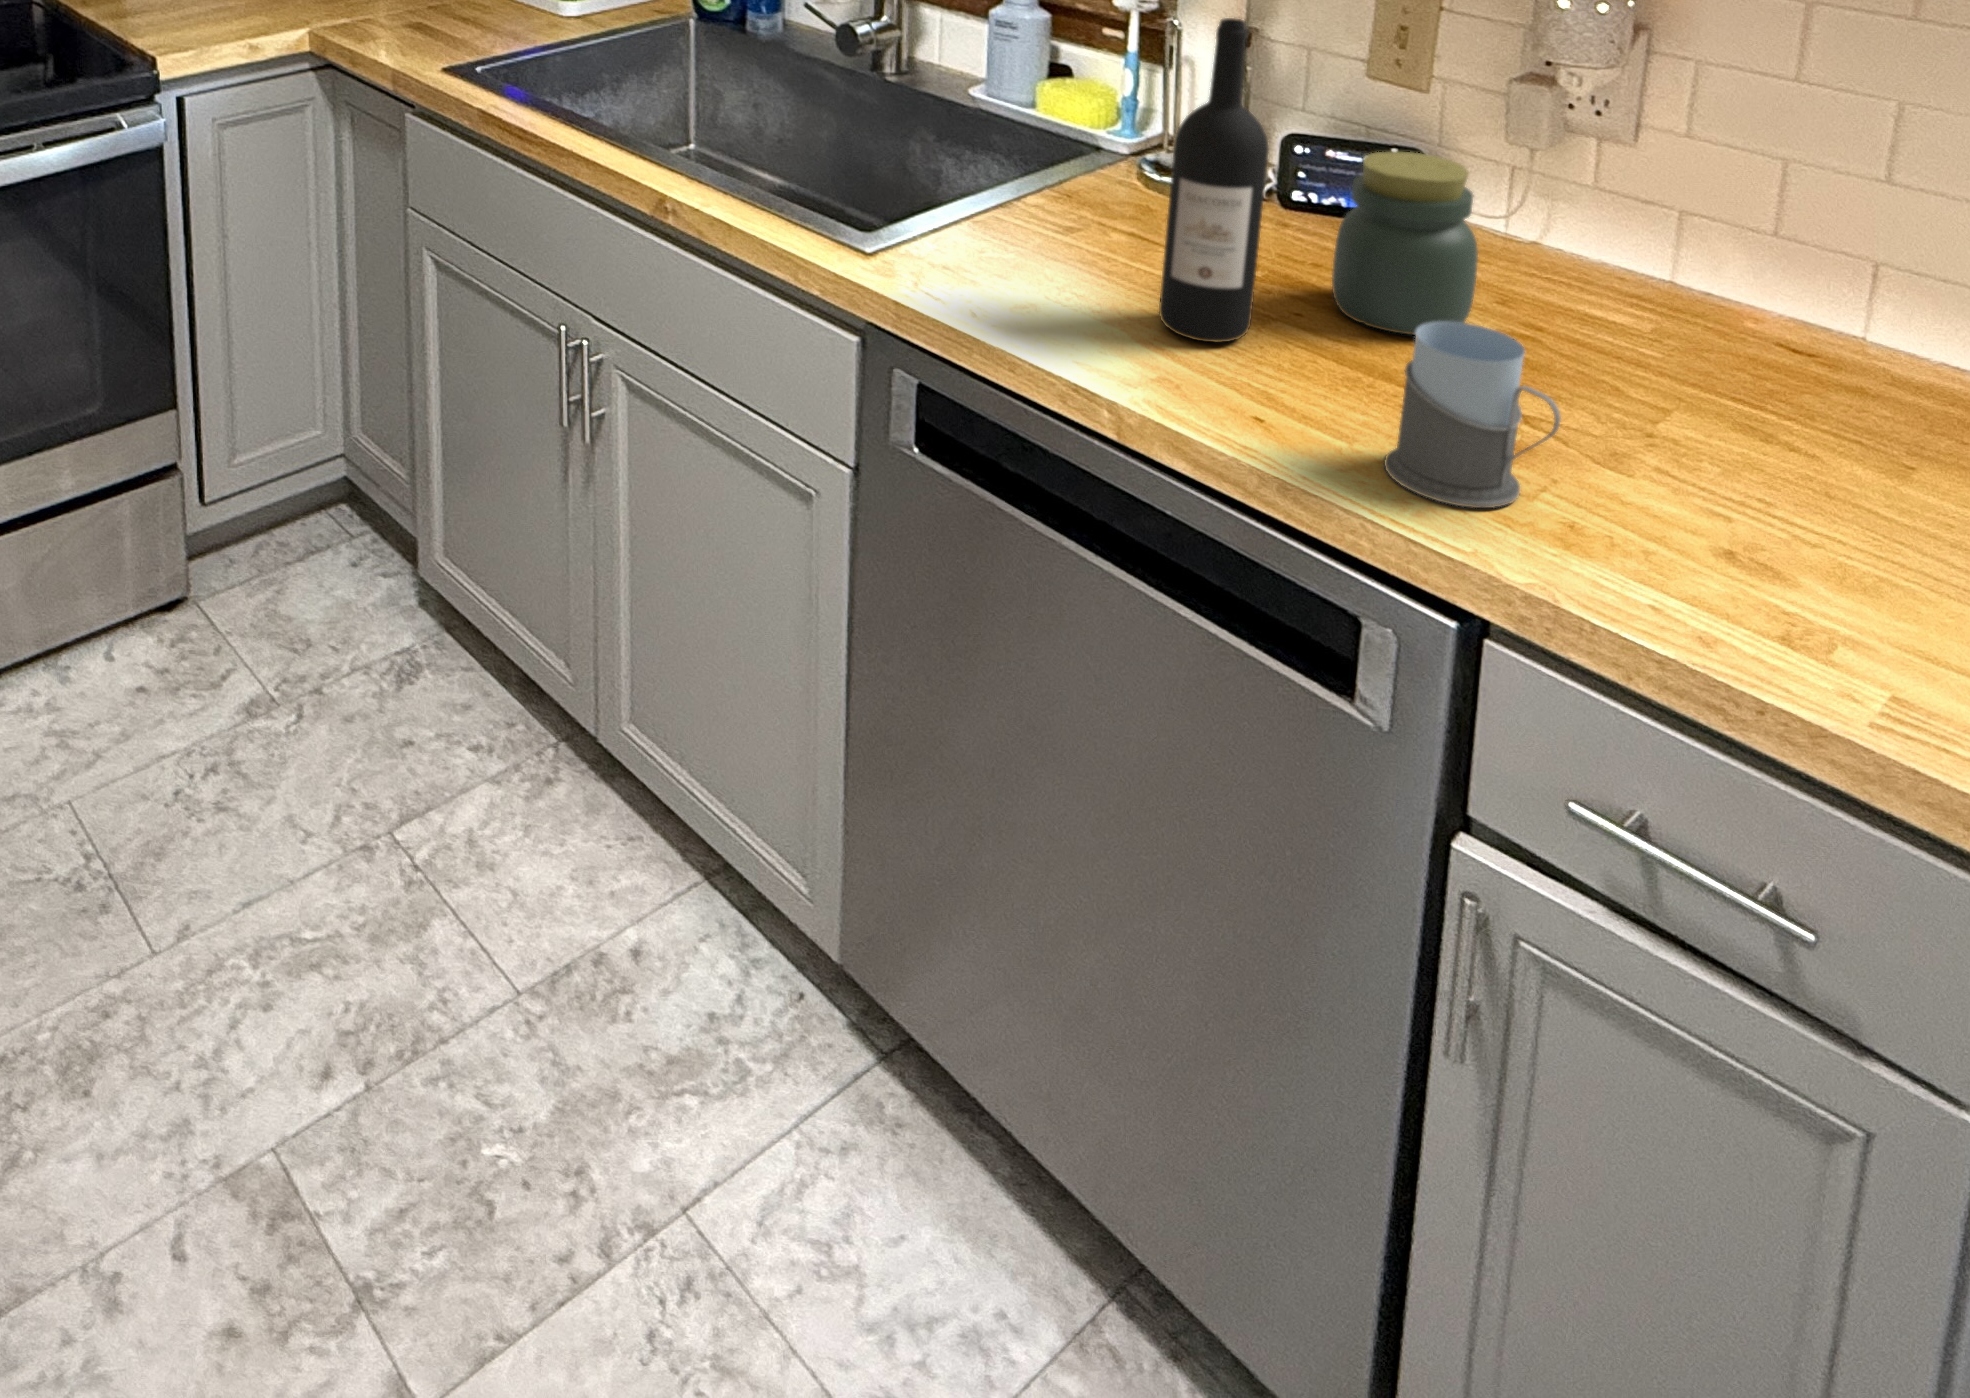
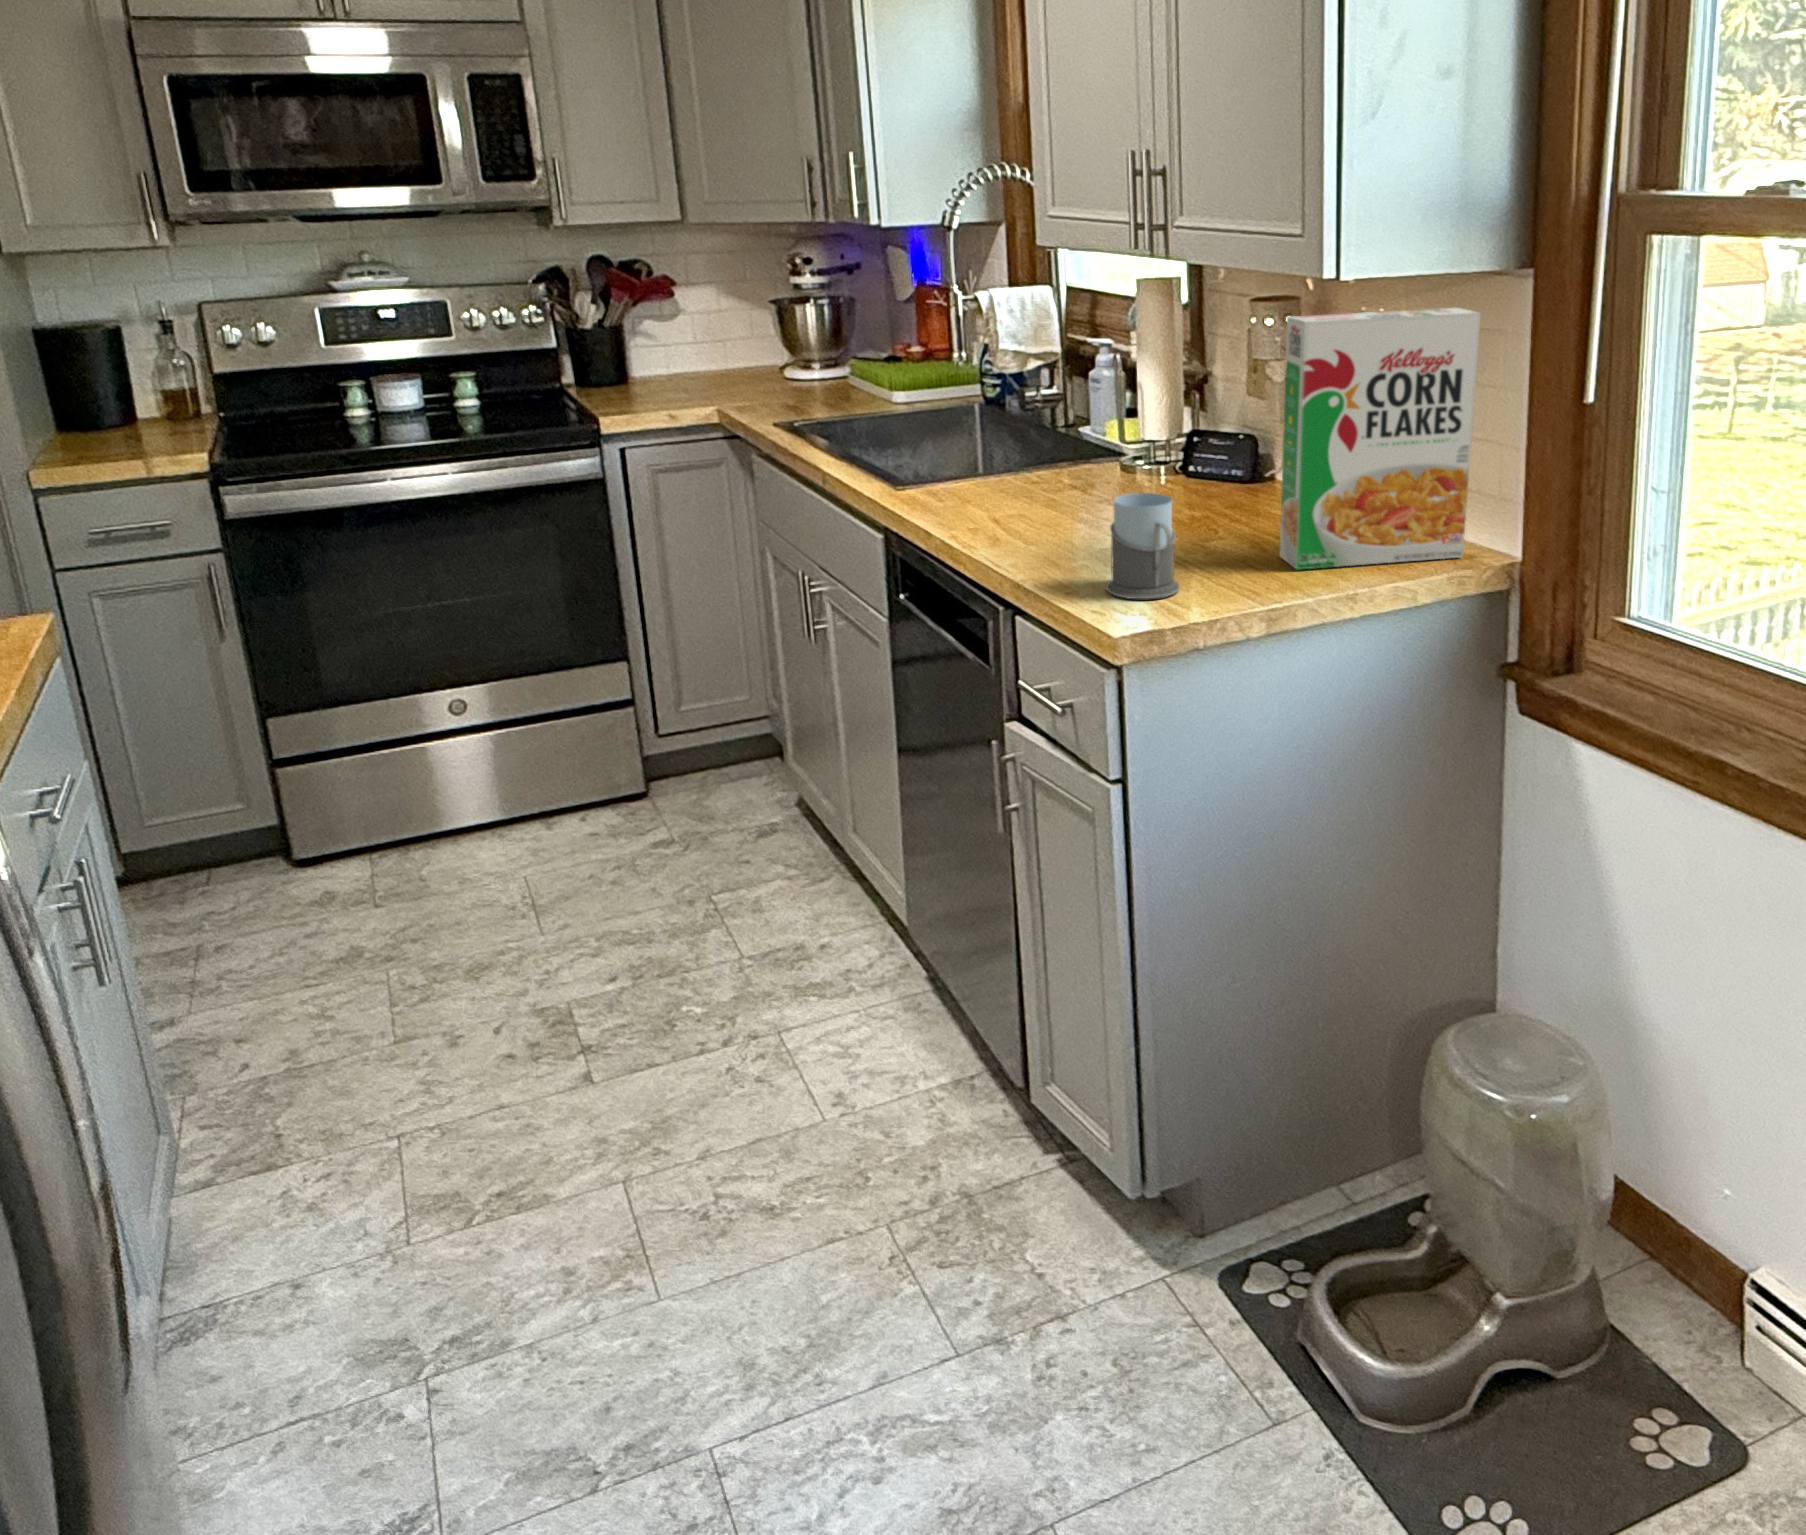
cereal box: none [1566,13,1911,424] -> present [1279,308,1481,569]
wine bottle: present [1159,18,1268,342] -> none [1062,322,1118,535]
jar: present [1332,151,1478,335] -> none [1188,419,1271,533]

